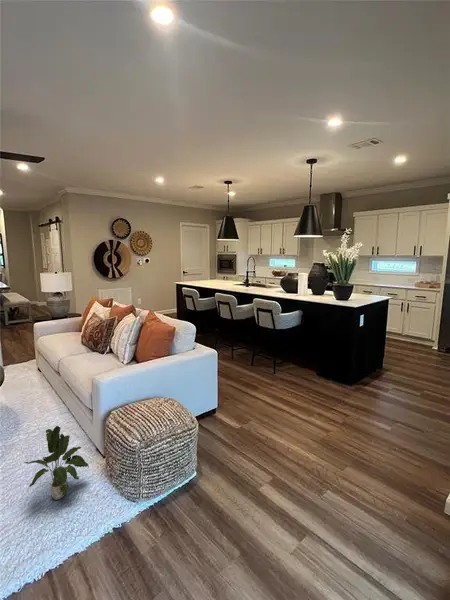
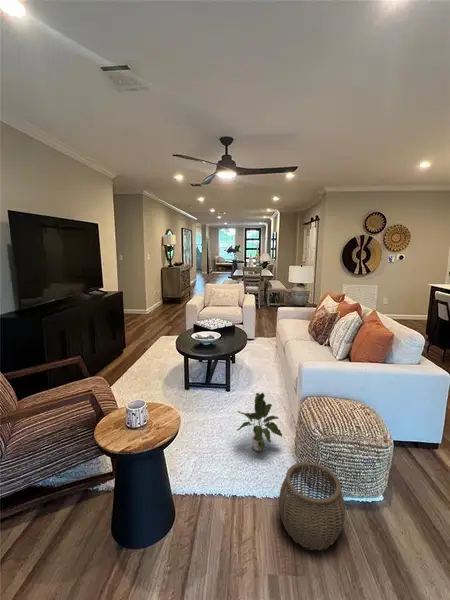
woven basket: none [111,471,180,565] -> present [279,462,345,550]

